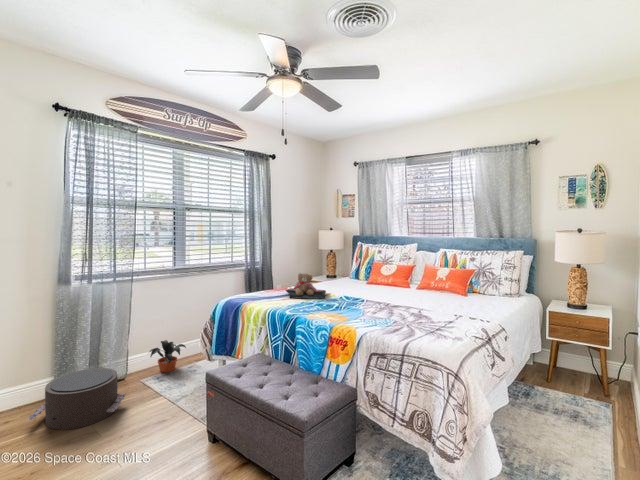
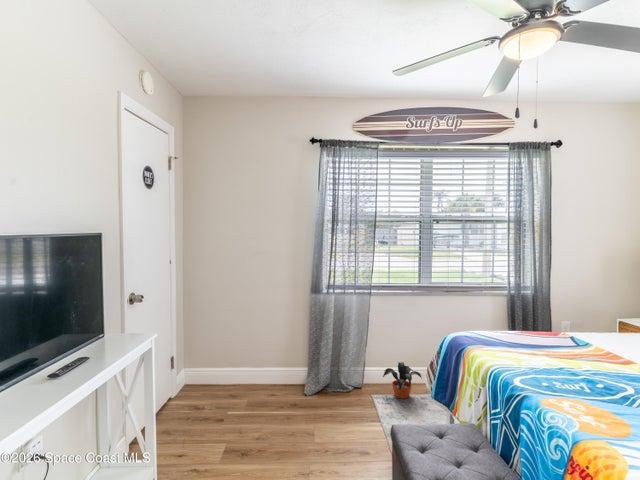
teddy bear: present [286,273,326,299] -> none [542,318,622,370]
pouf: present [28,368,125,430] -> none [278,372,350,427]

